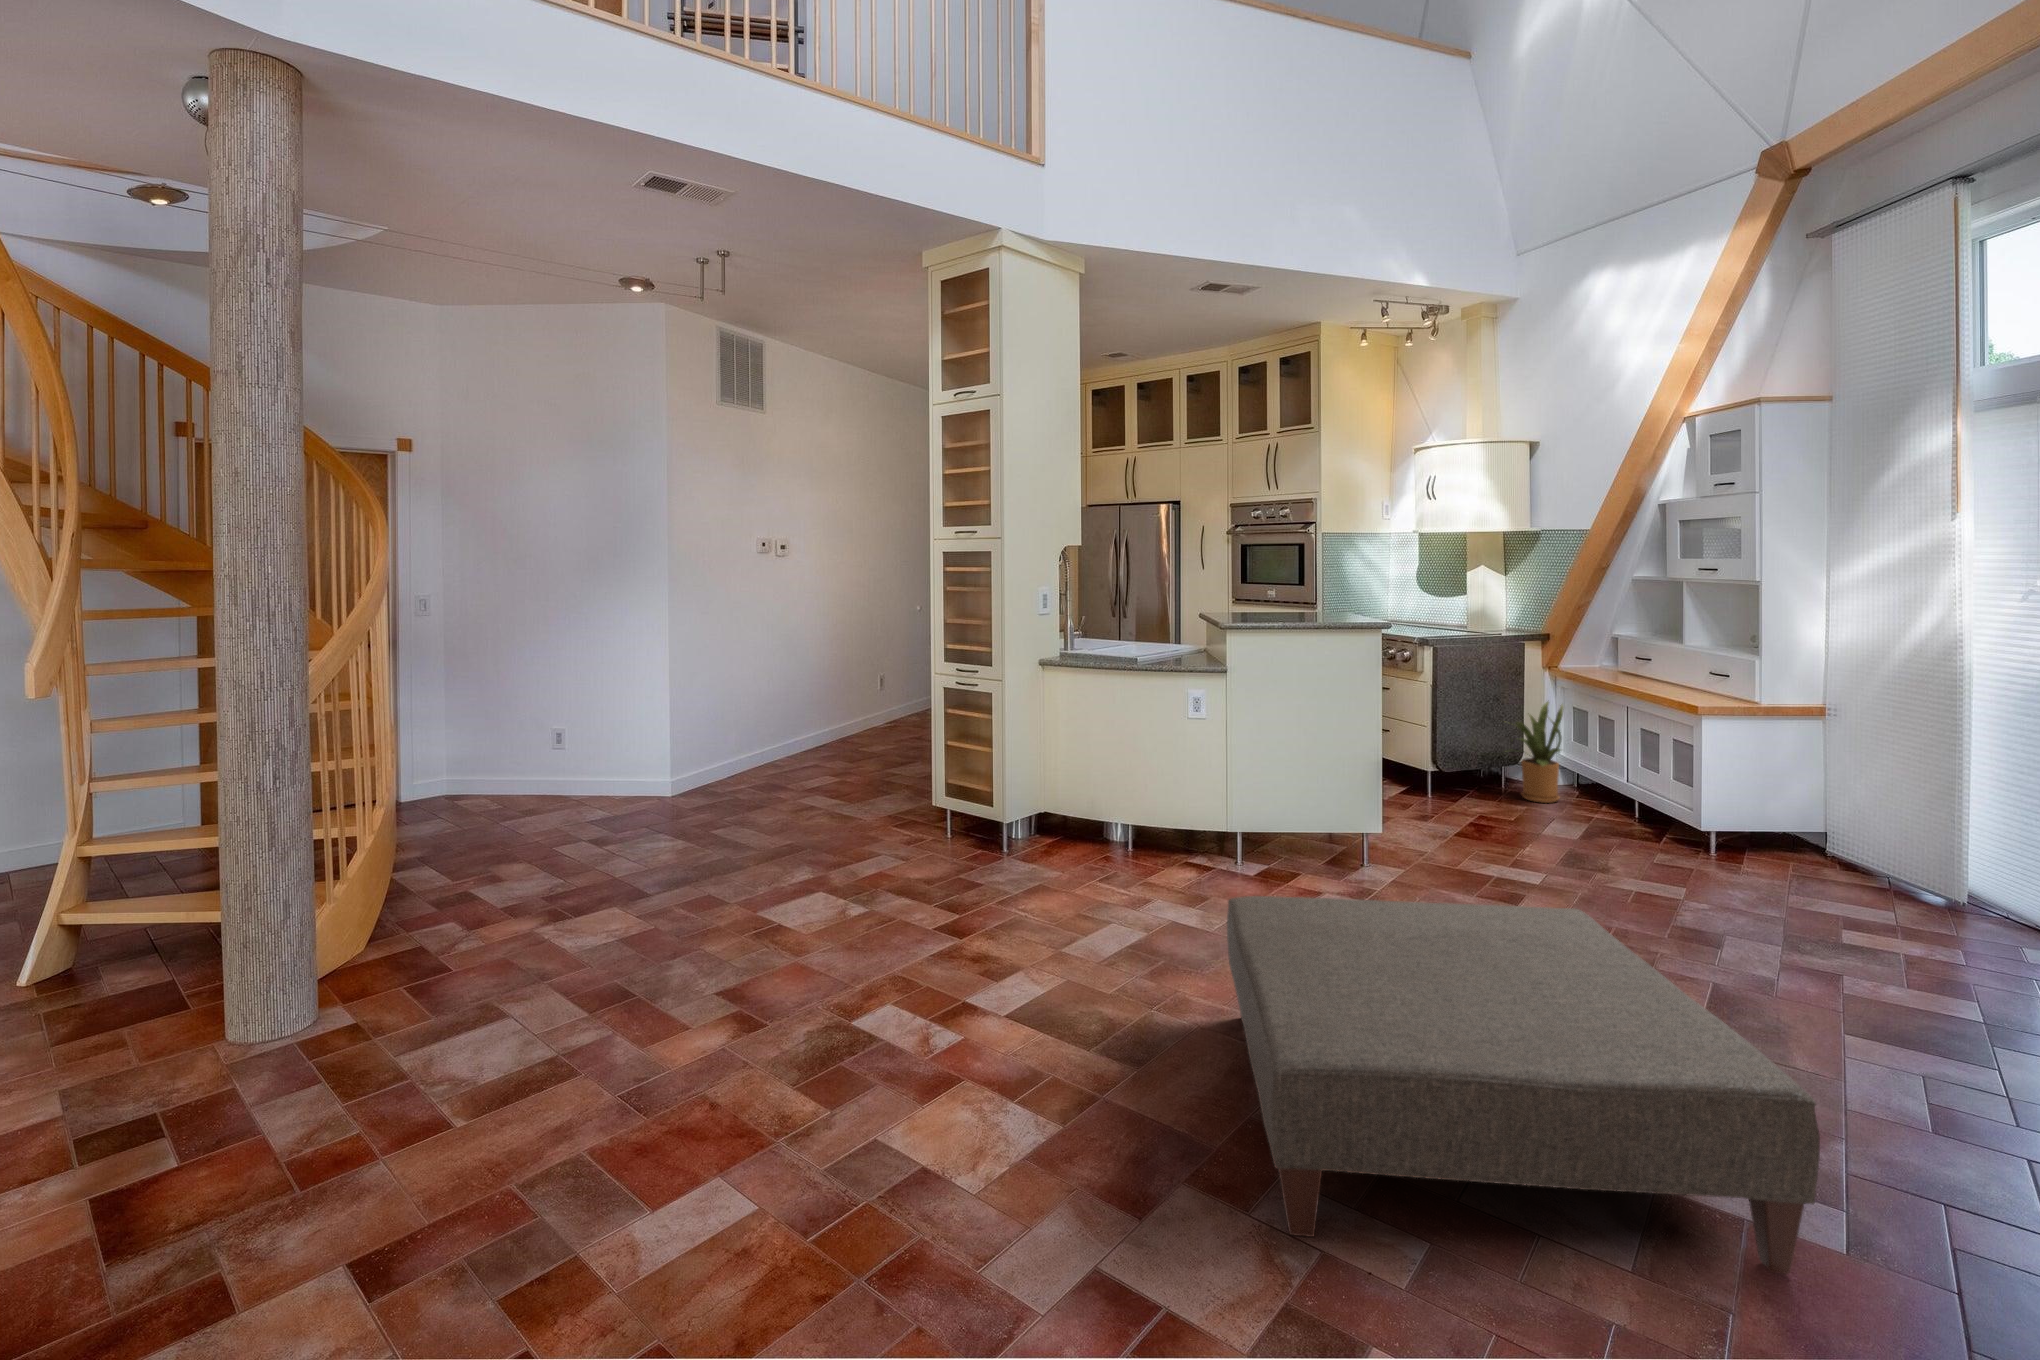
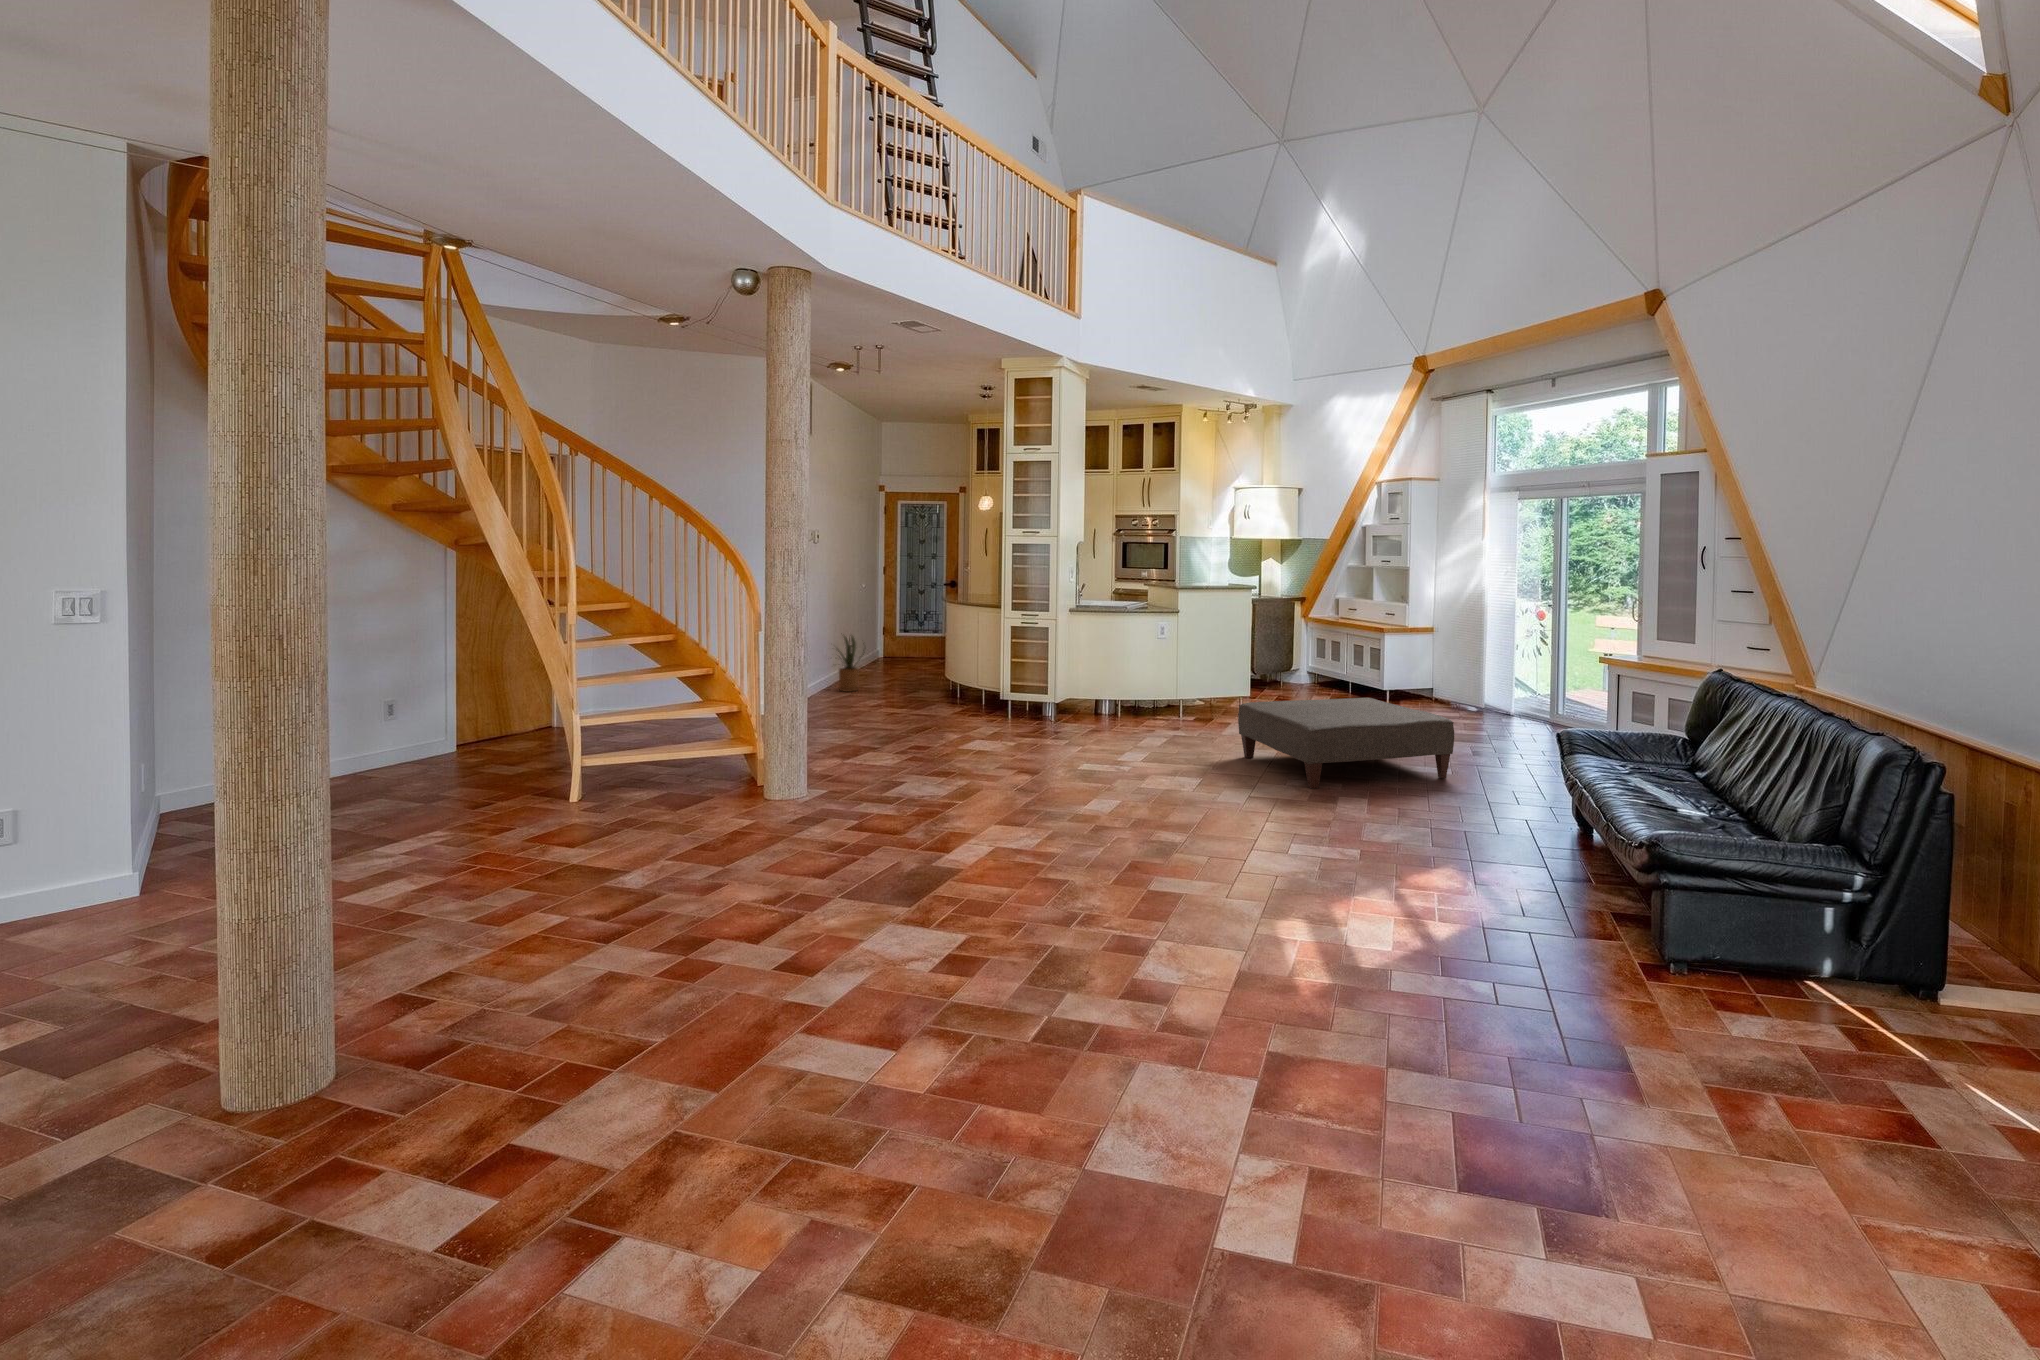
house plant: present [1516,702,1564,803] -> present [837,636,864,692]

